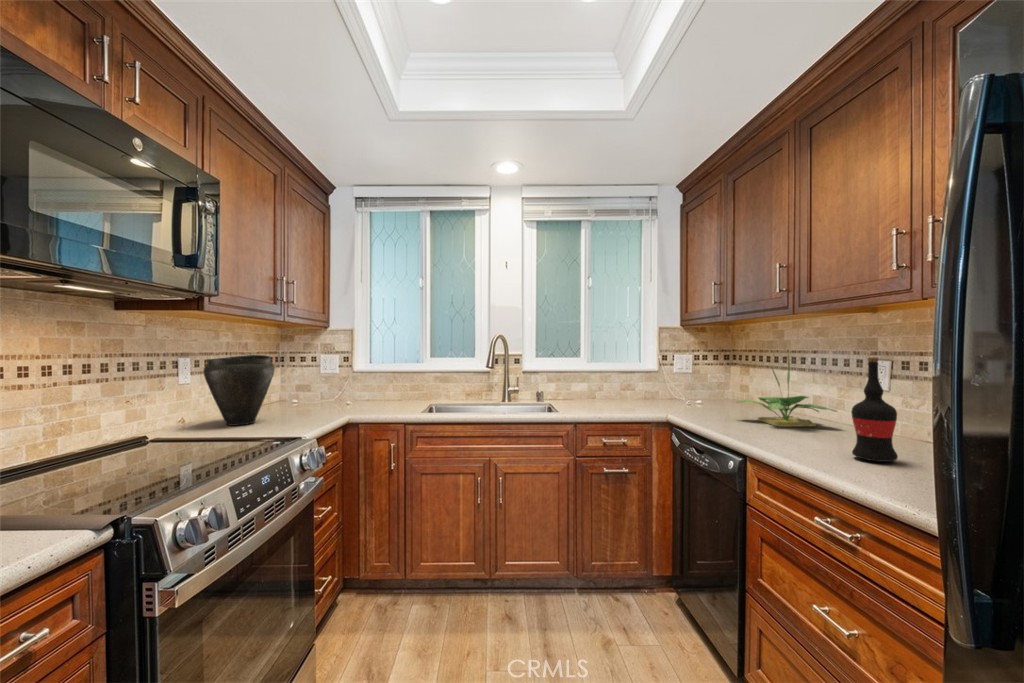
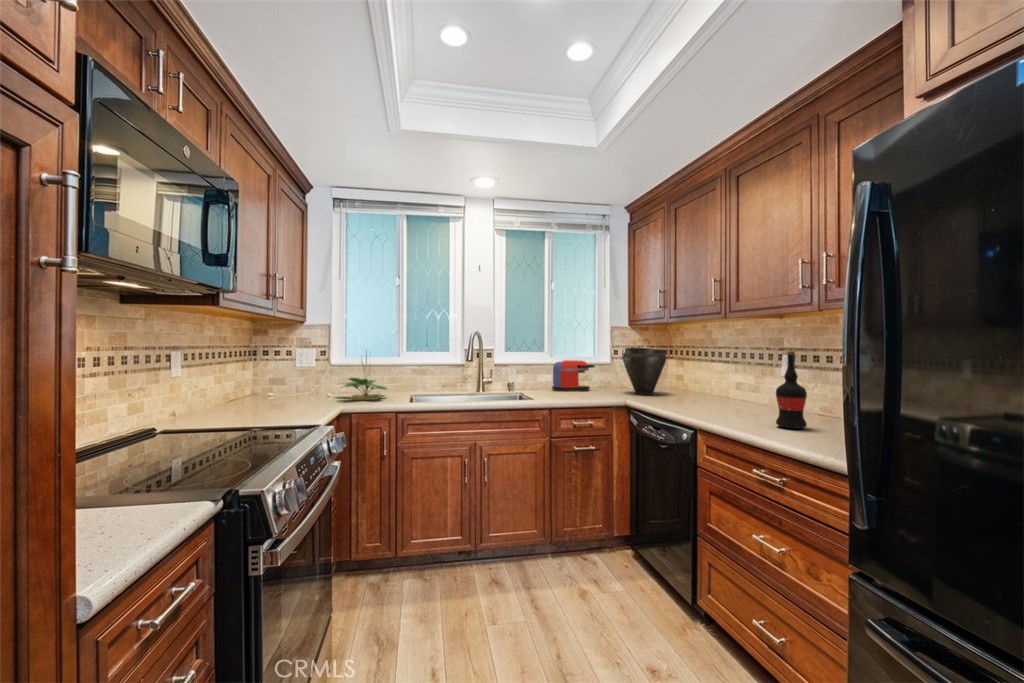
potted plant: present [739,354,837,427] -> present [343,362,387,400]
vase: present [204,355,275,426] -> present [622,347,666,395]
coffee maker: none [591,367,640,402] -> present [552,360,595,391]

